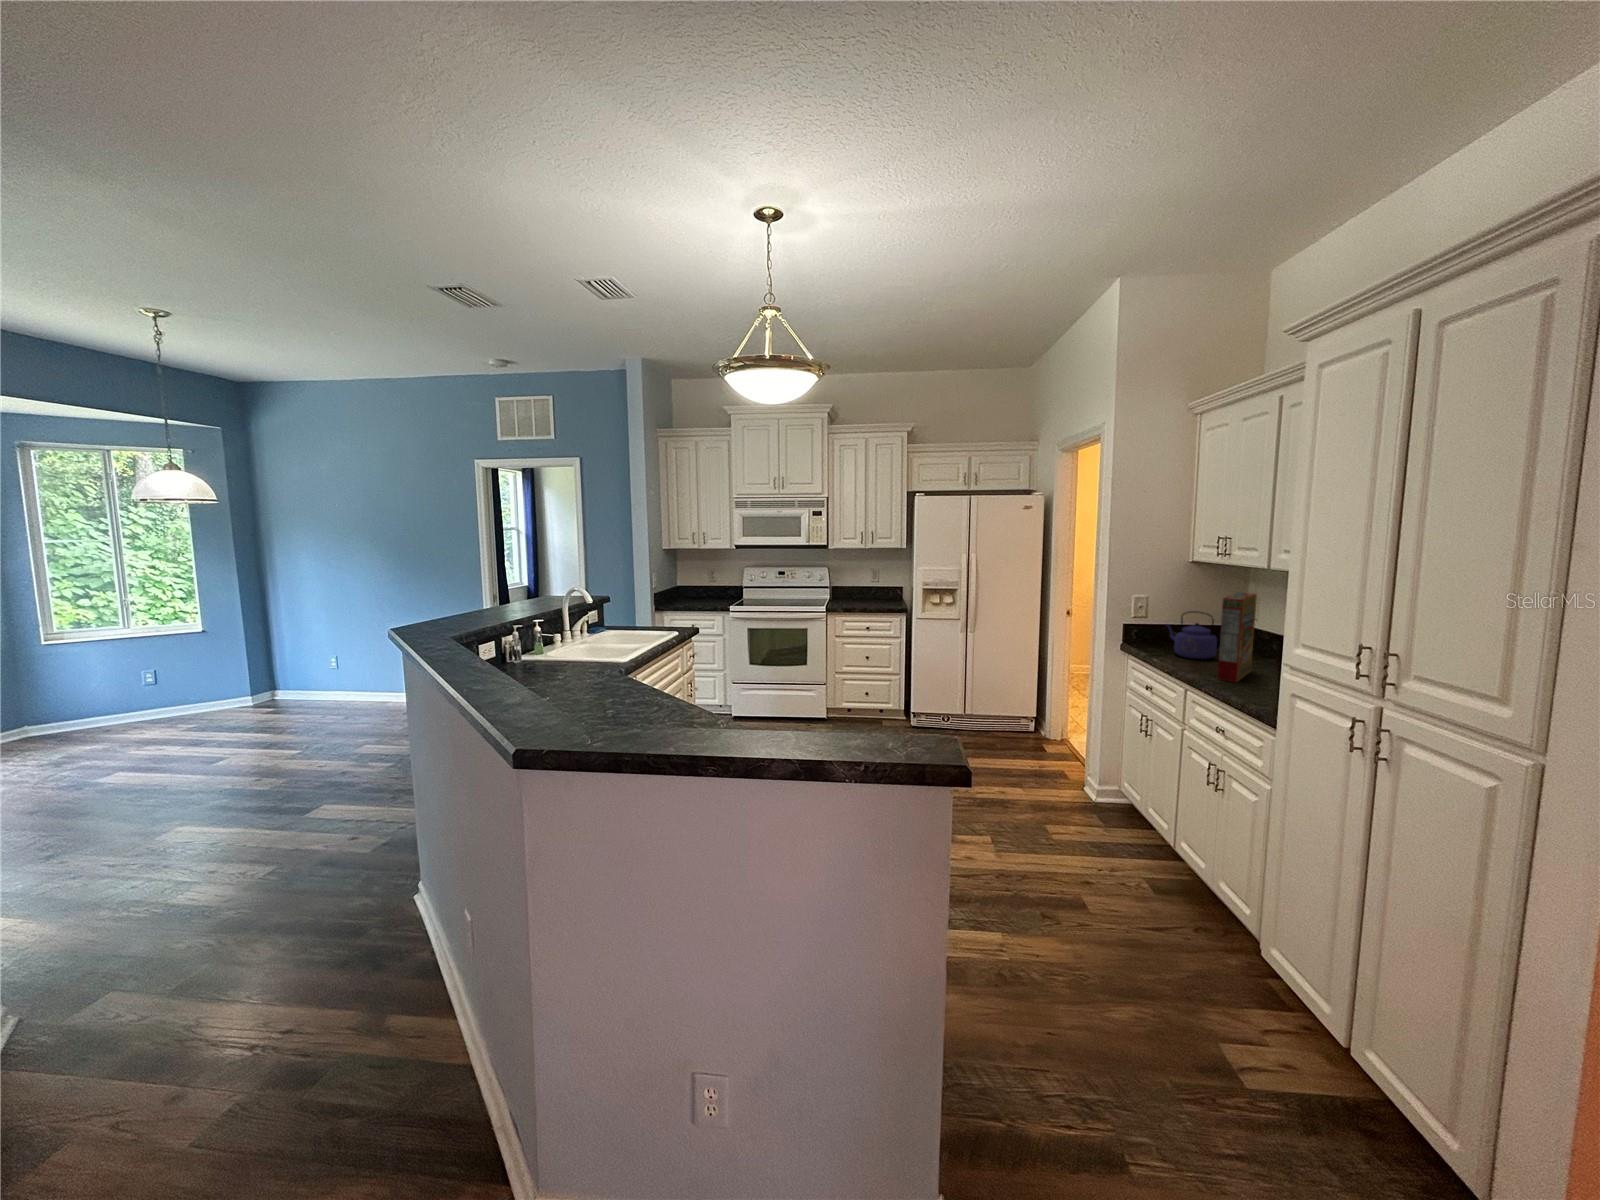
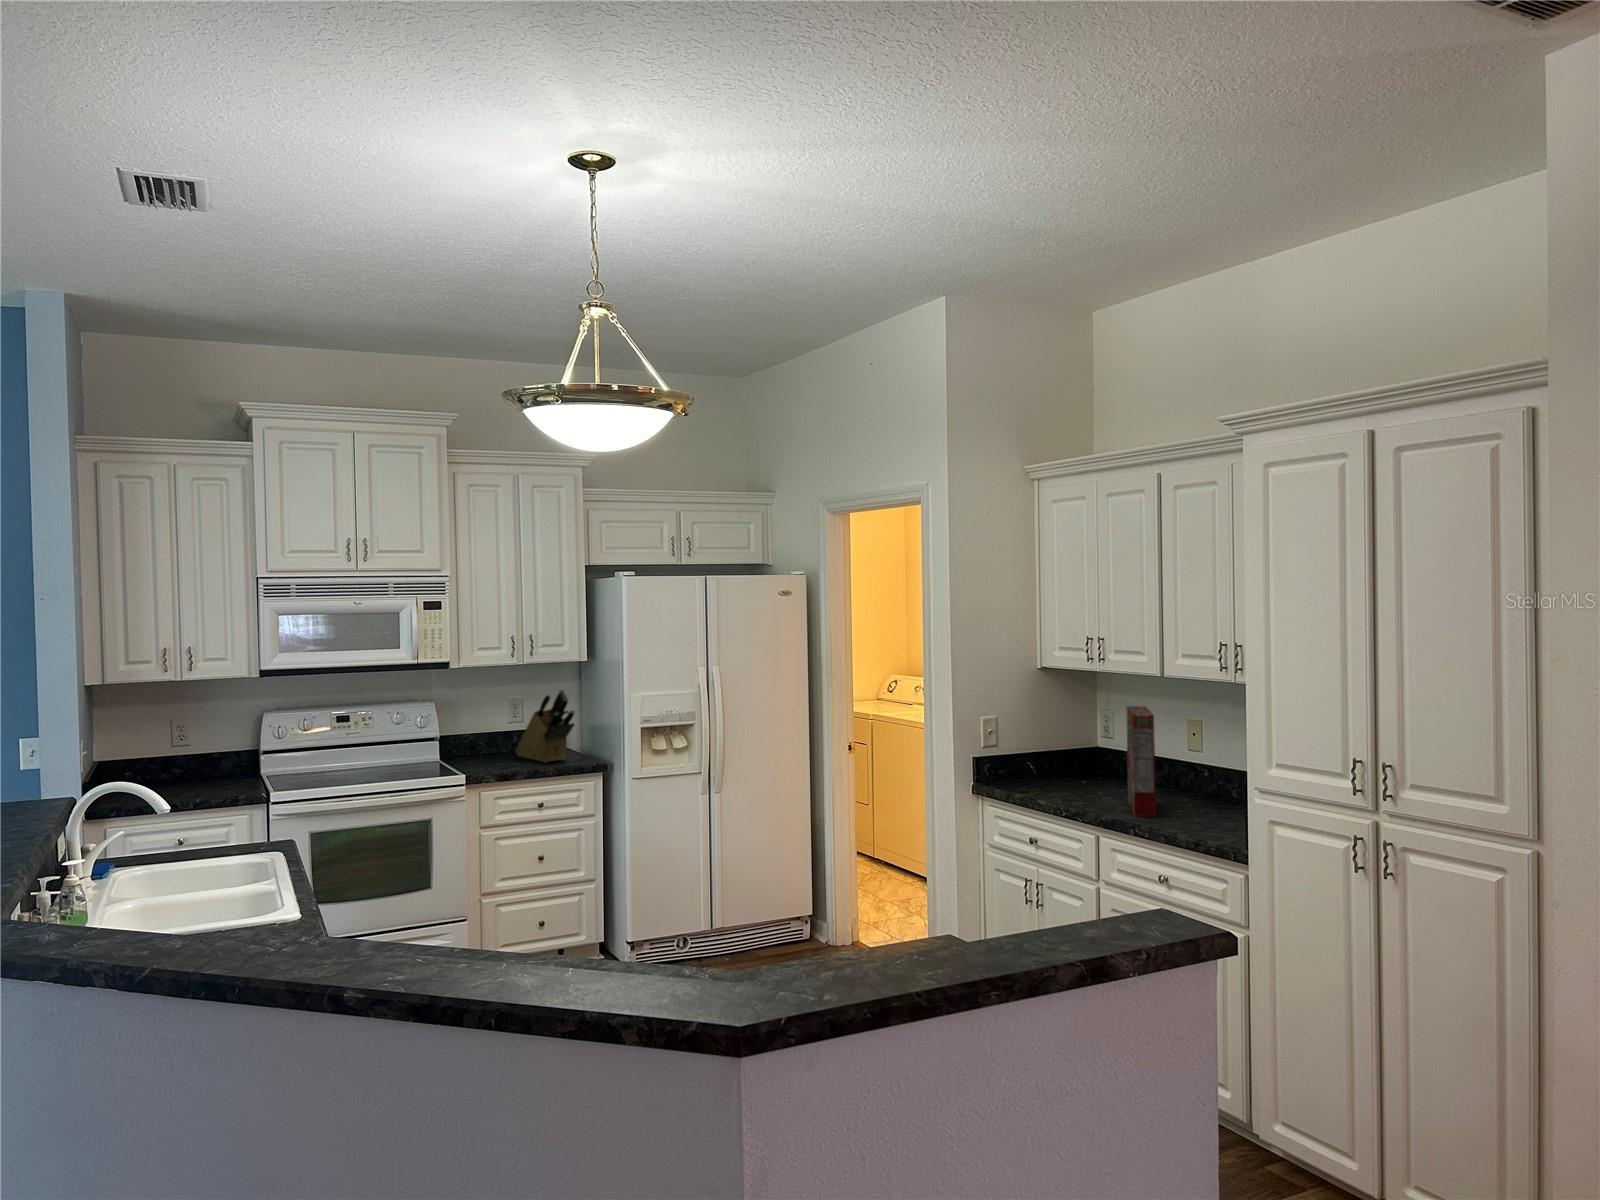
knife block: none [870,564,894,605] -> present [516,690,574,763]
kettle: present [1166,611,1217,659] -> none [1031,732,1095,794]

